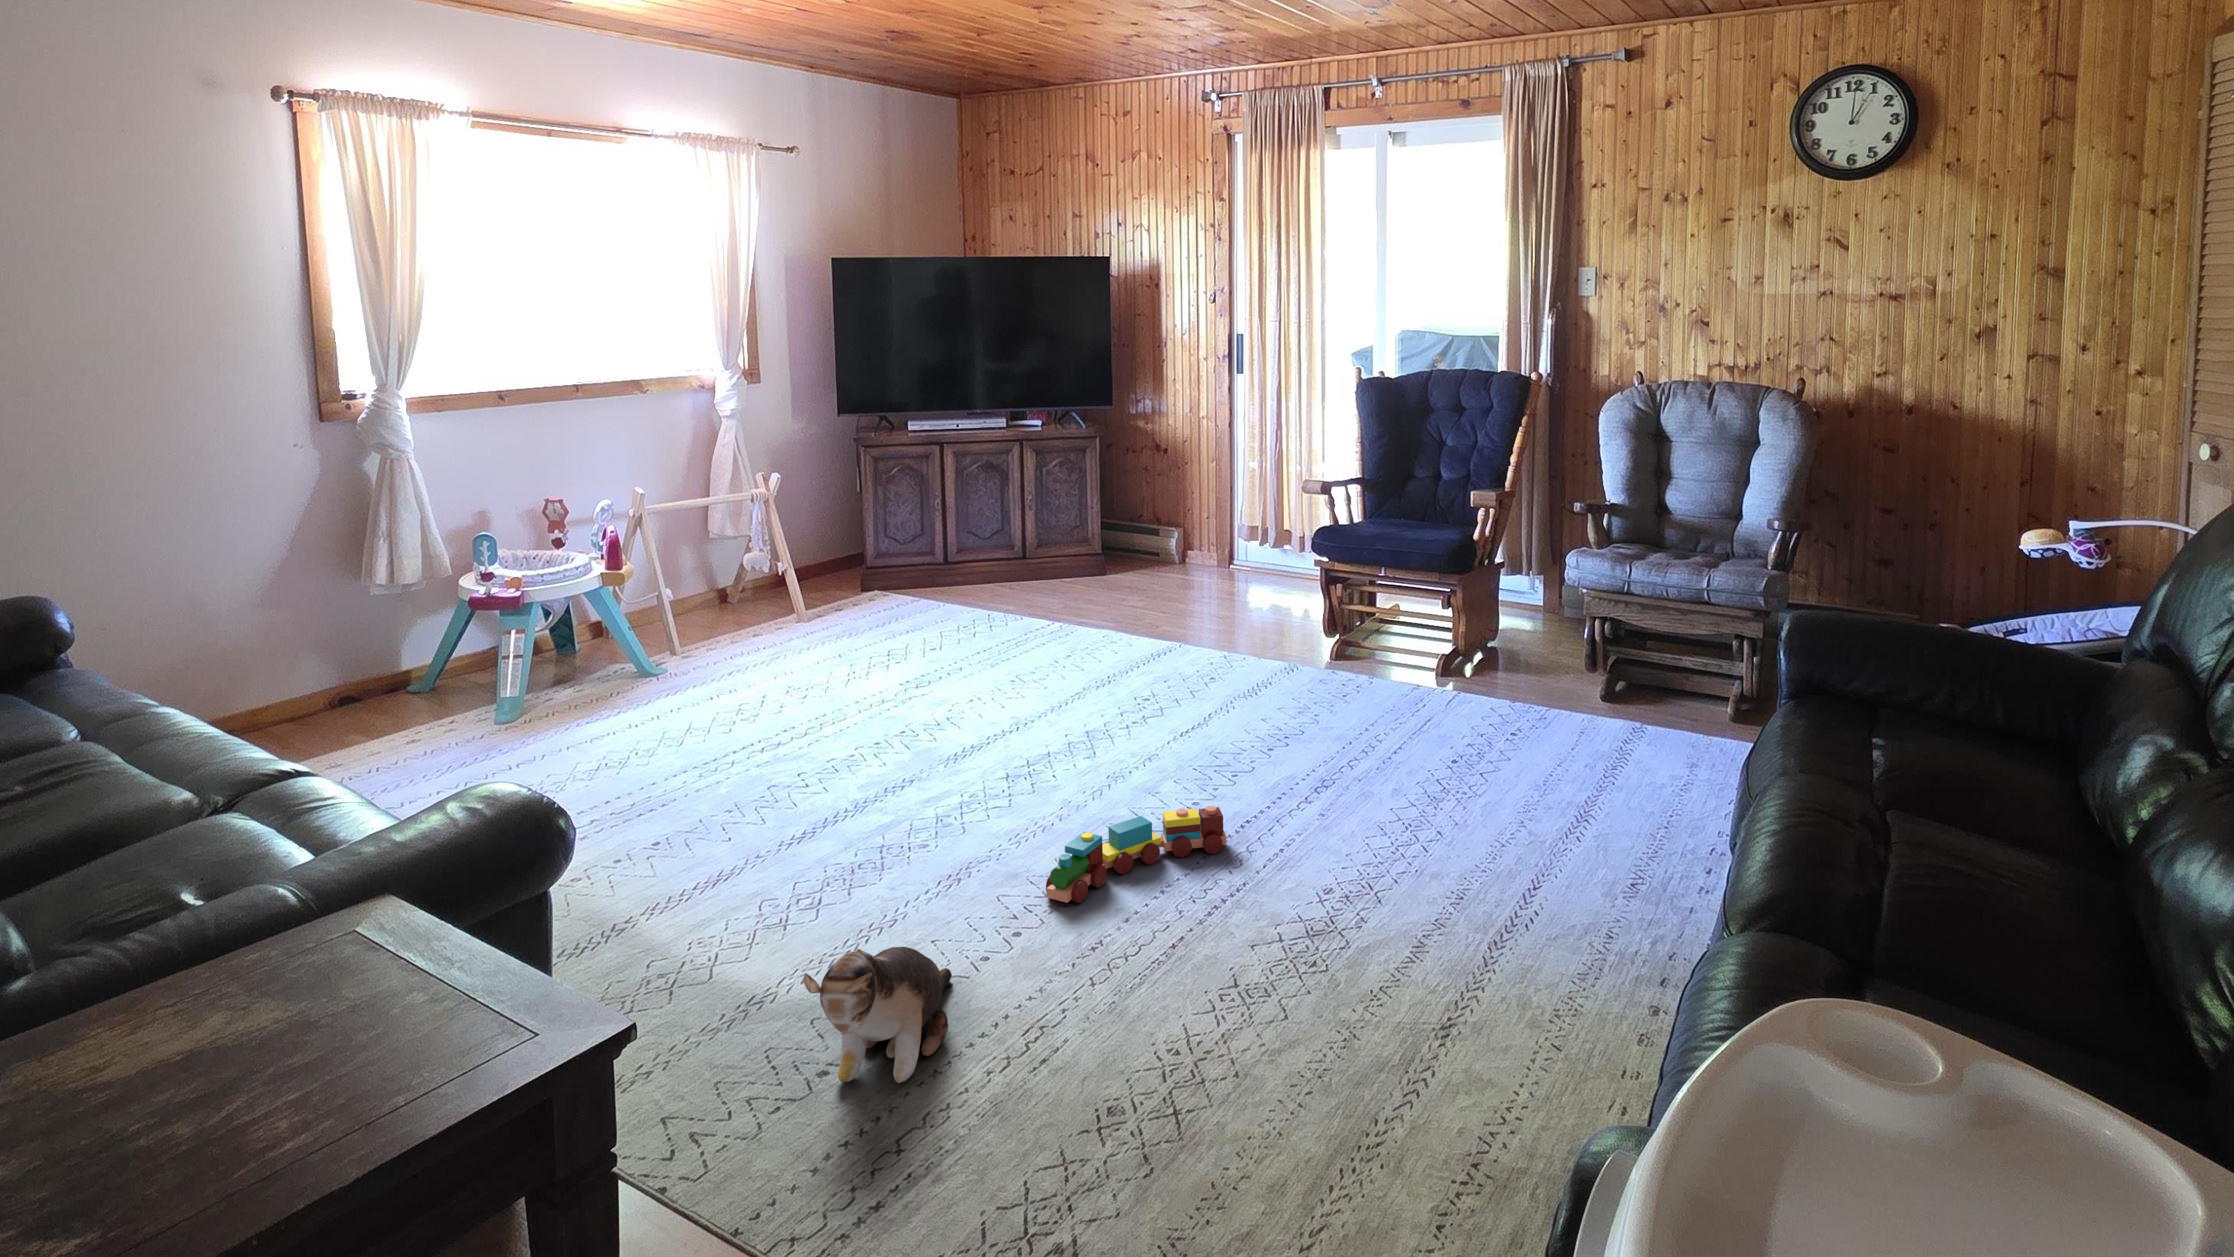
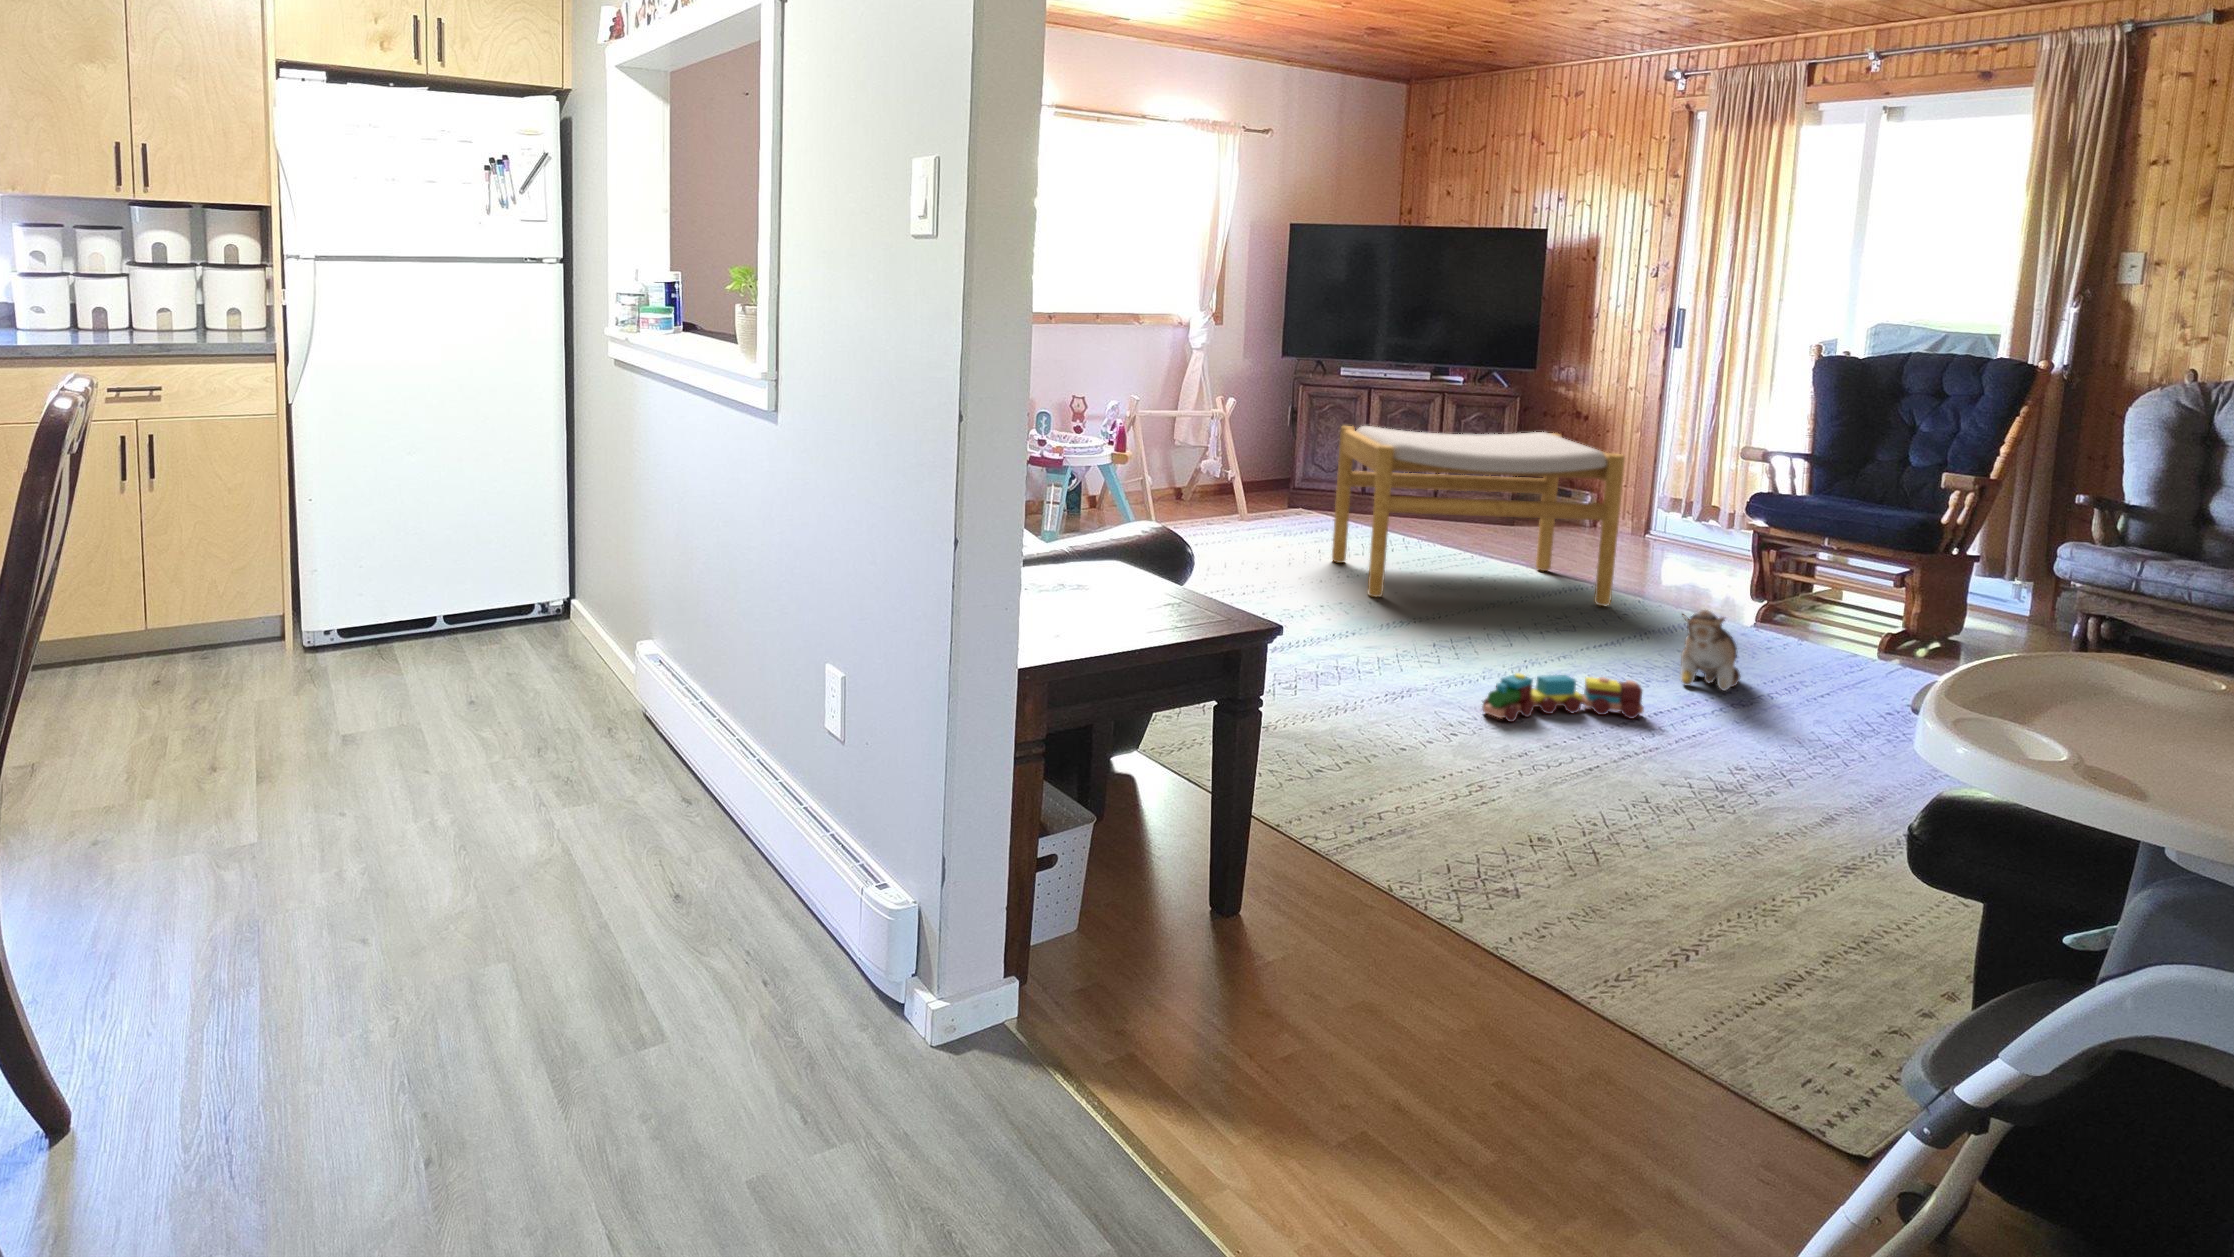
footstool: none [888,486,1195,722] -> present [1332,426,1625,606]
plush toy: present [803,947,952,1083] -> present [1680,610,1740,690]

